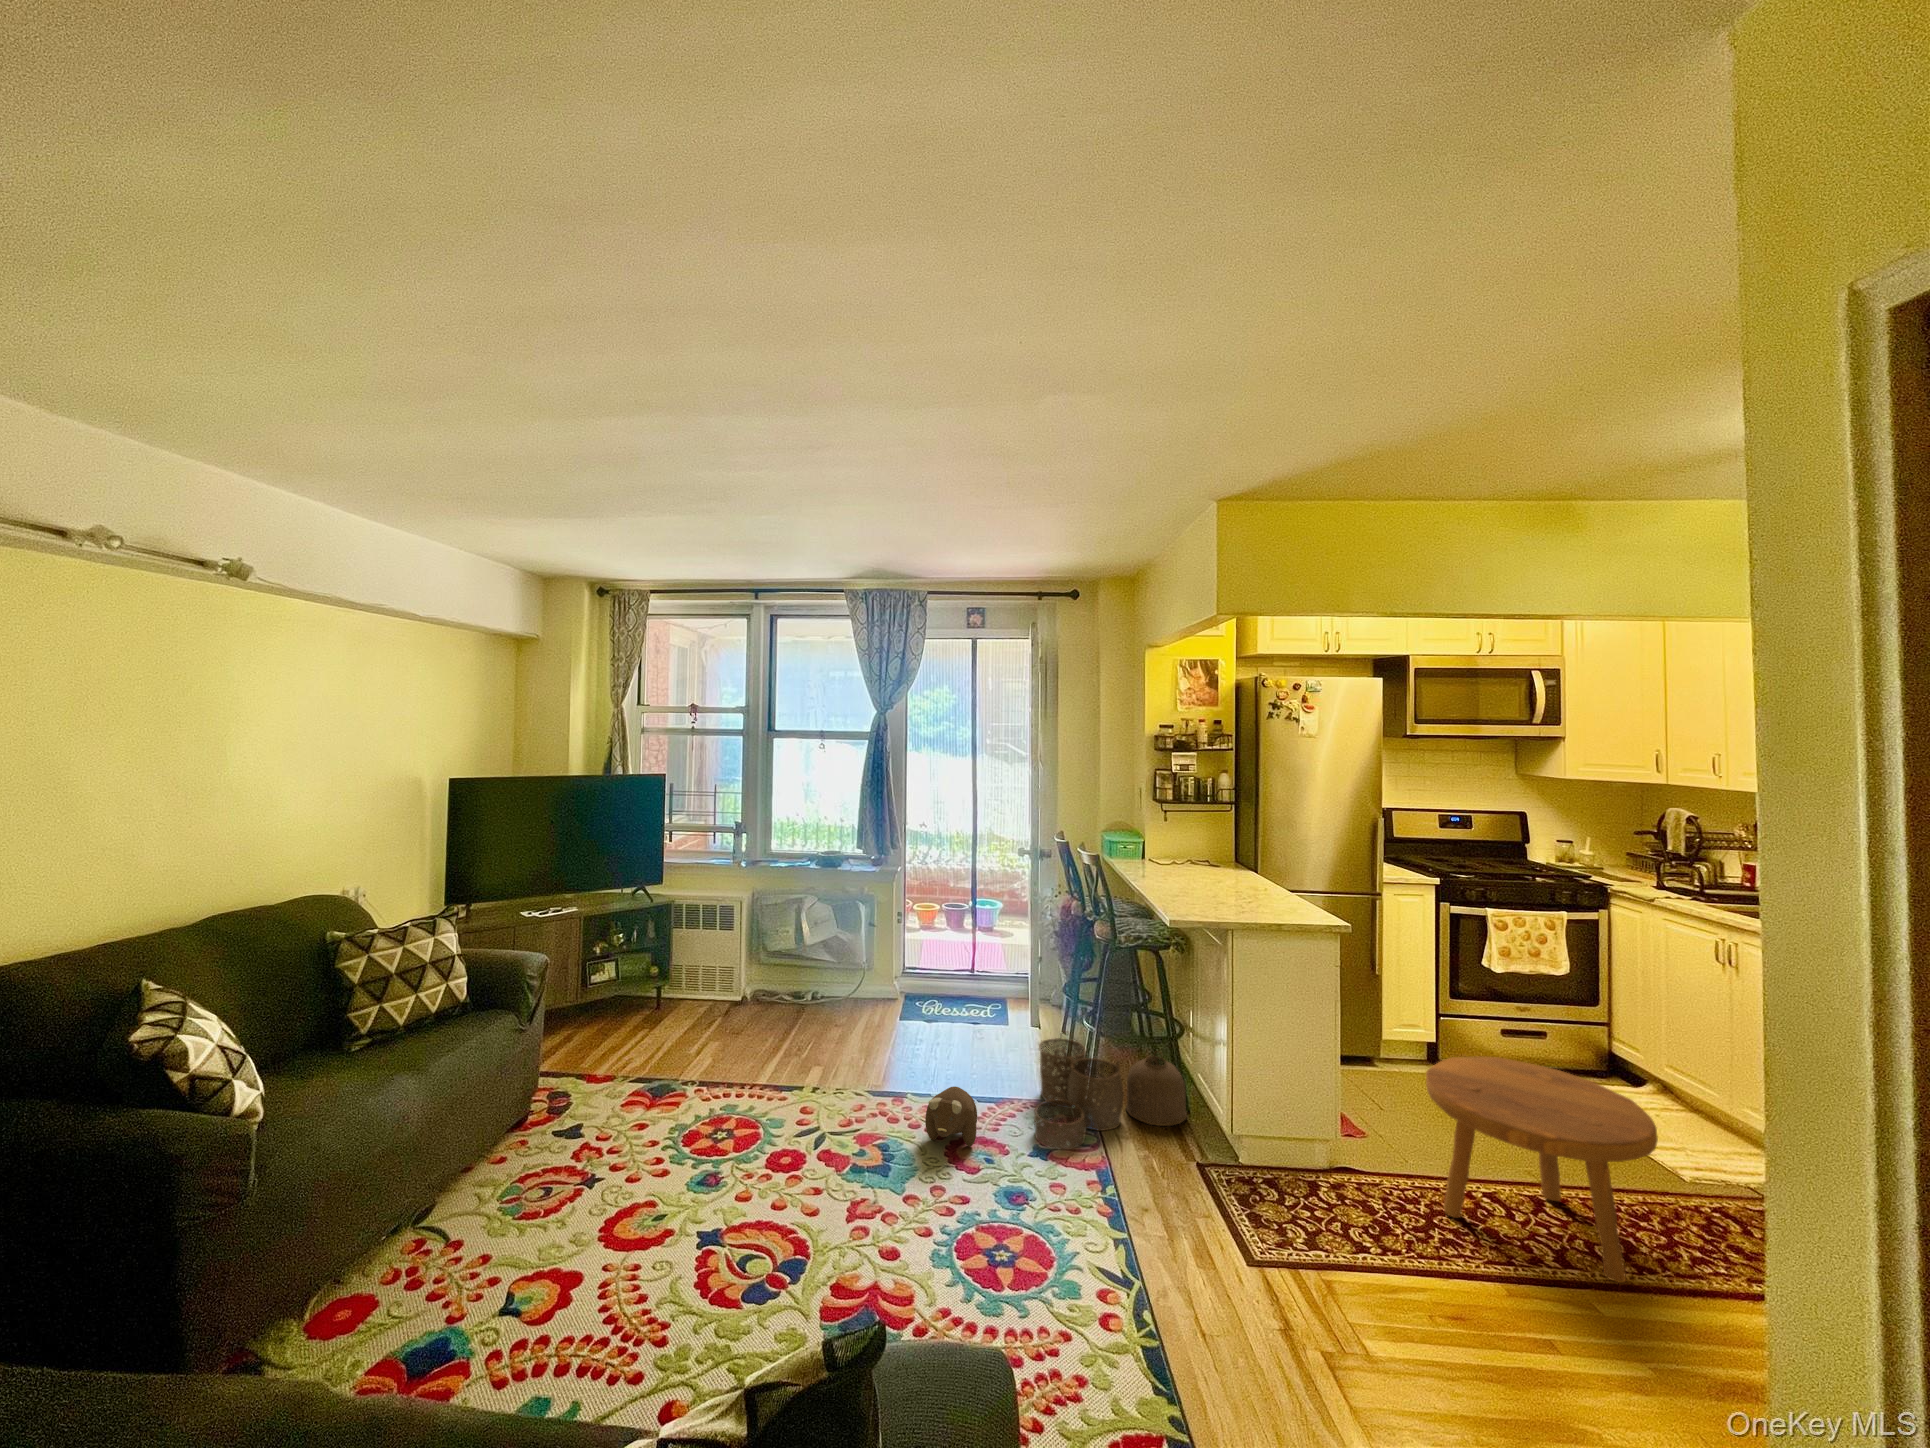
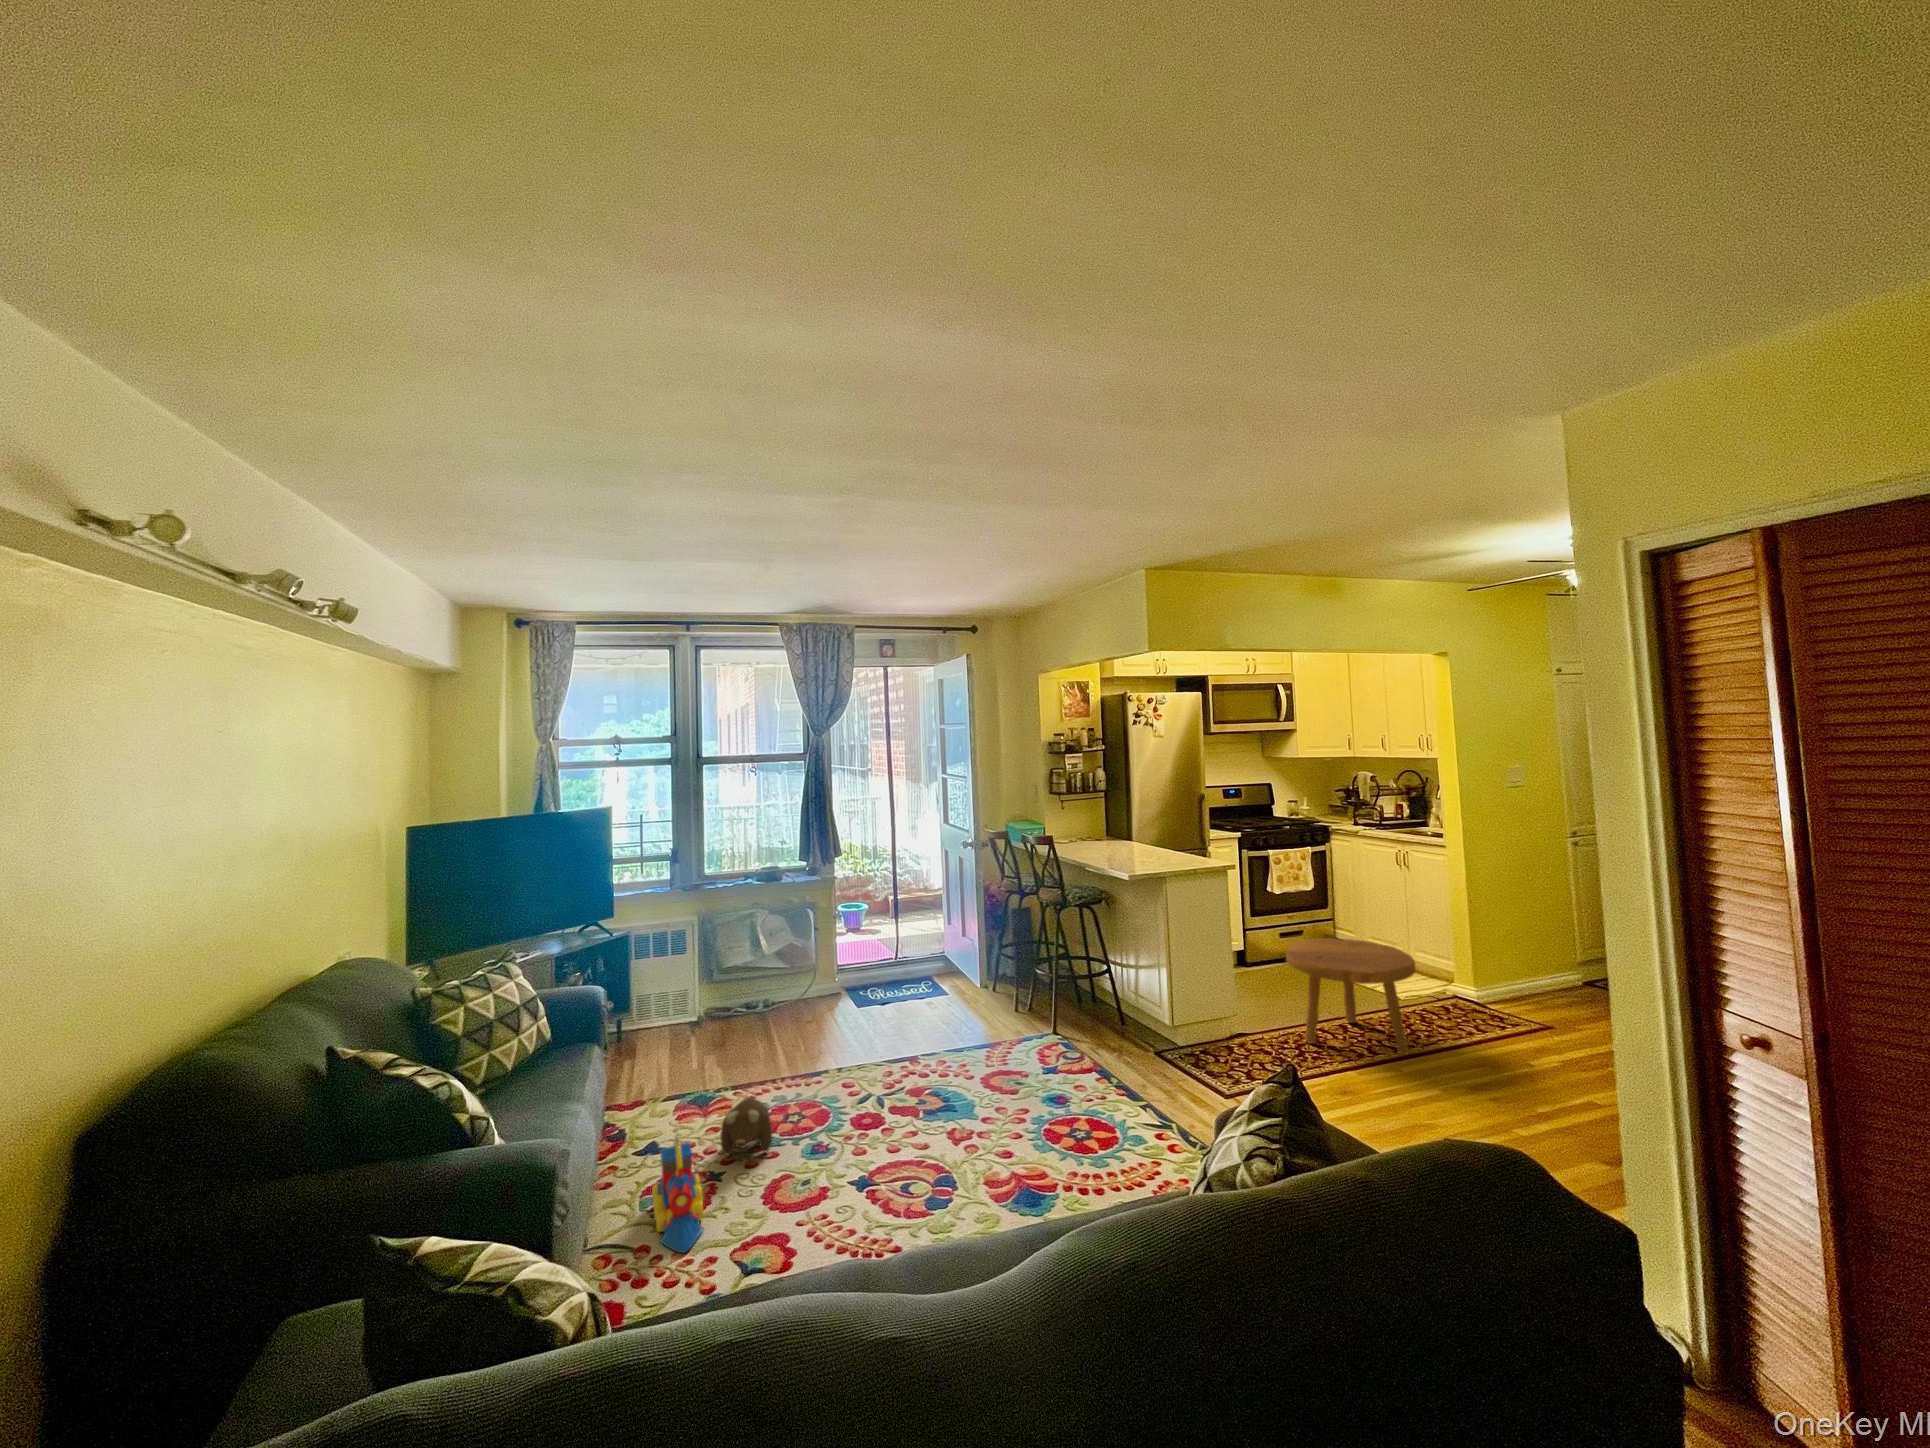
woven basket: present [1034,1032,1187,1150] -> none [1013,980,1126,1067]
plush toy: present [925,1087,977,1146] -> present [720,1098,772,1156]
toy train: none [497,1133,576,1258] -> present [652,1139,704,1253]

